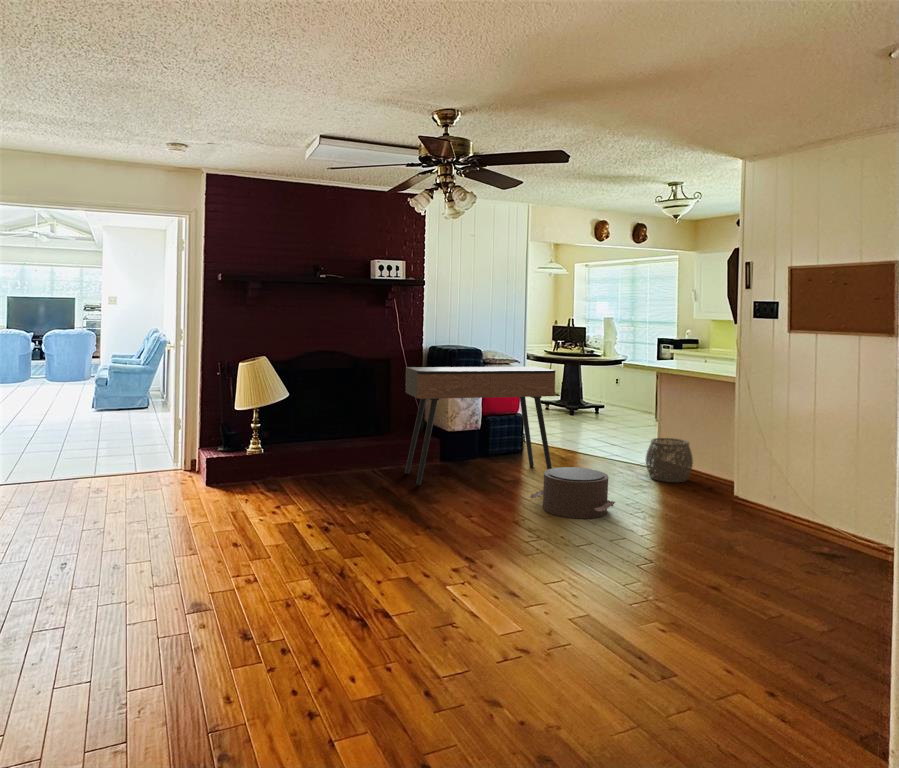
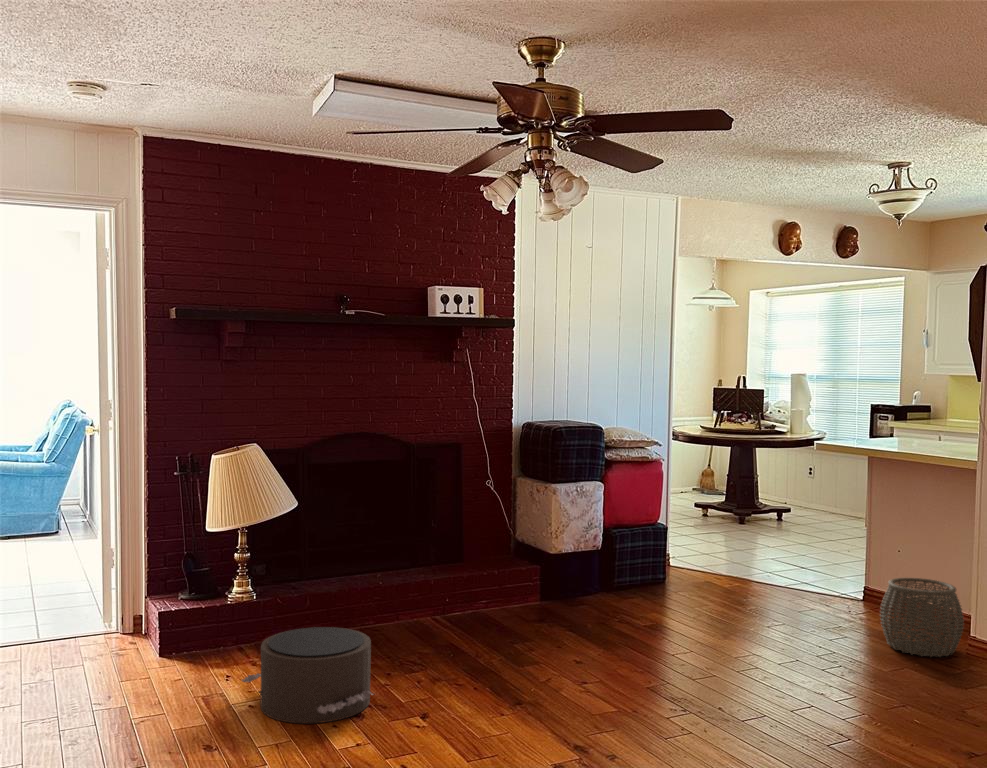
console table: present [405,367,556,485] -> none [479,457,725,656]
pouf: present [530,467,615,518] -> present [242,627,371,724]

